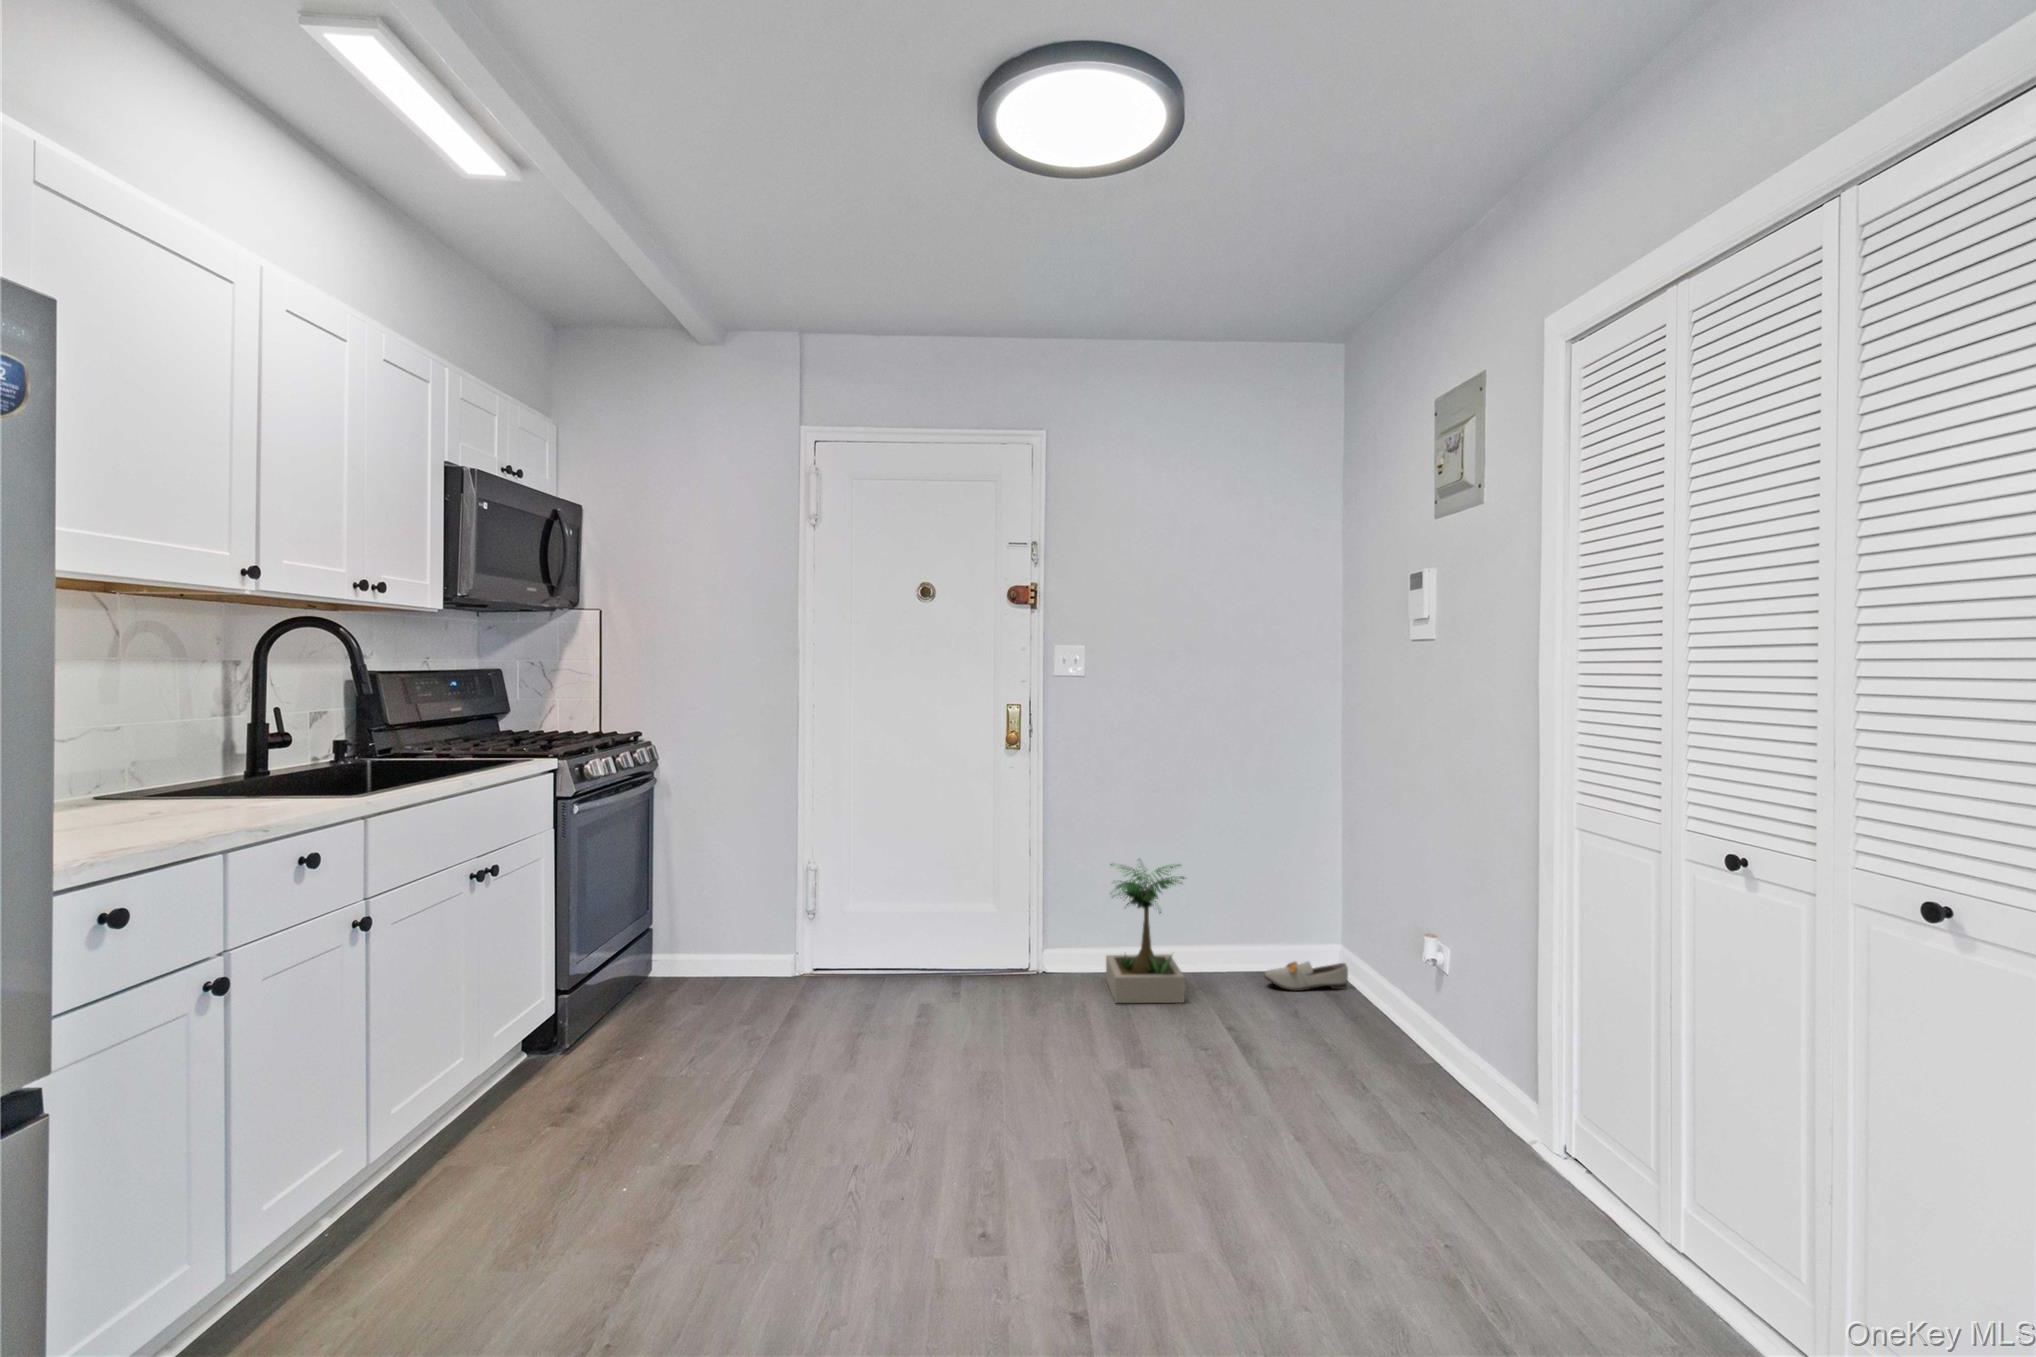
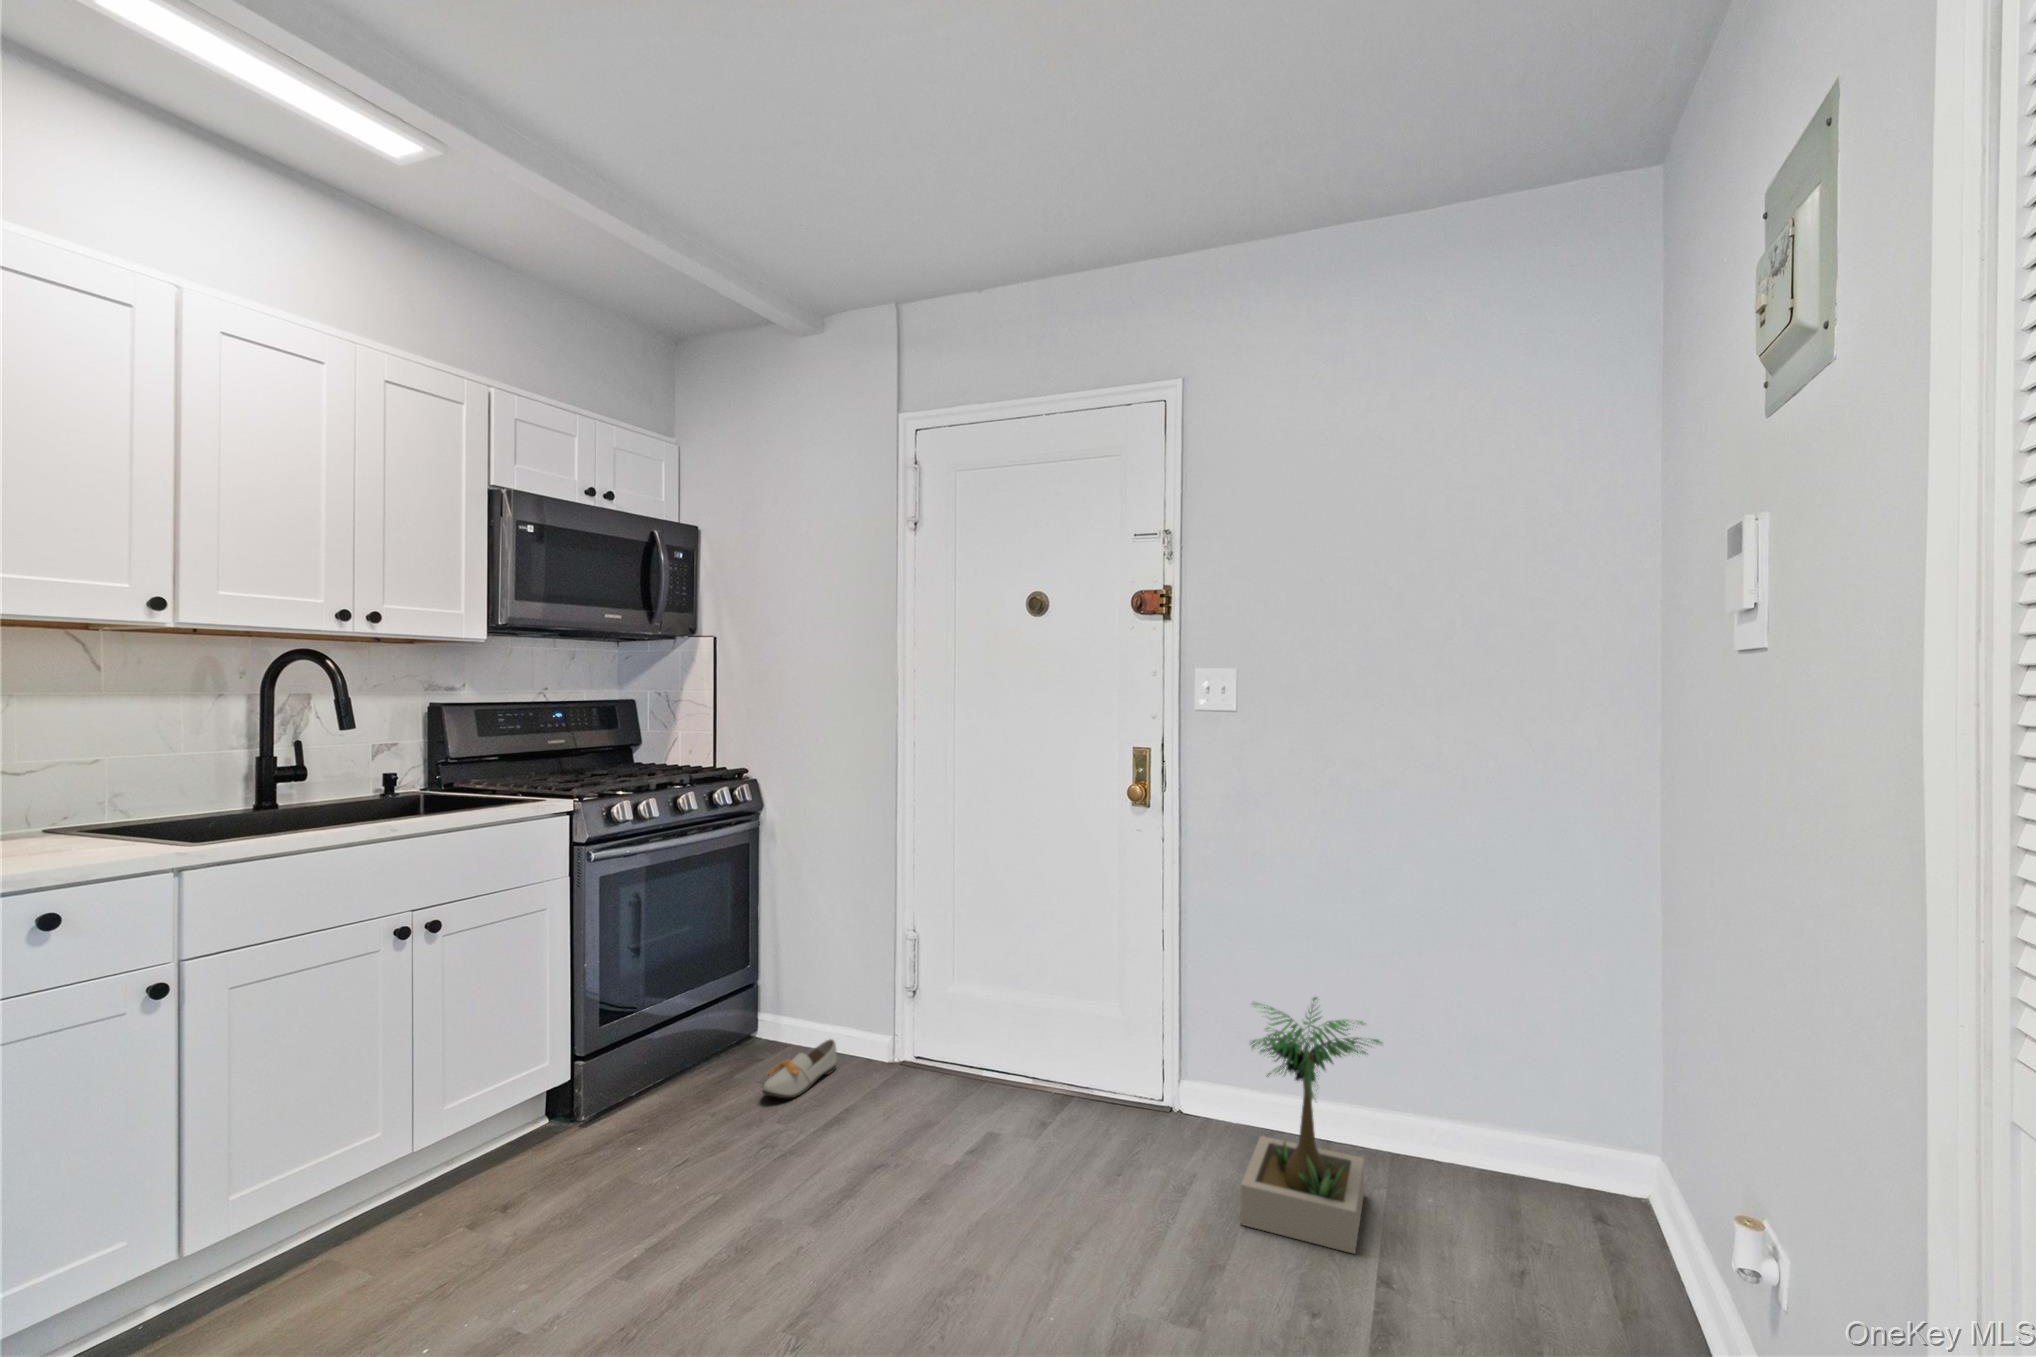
shoe: present [1264,961,1348,991] -> present [762,1039,837,1098]

